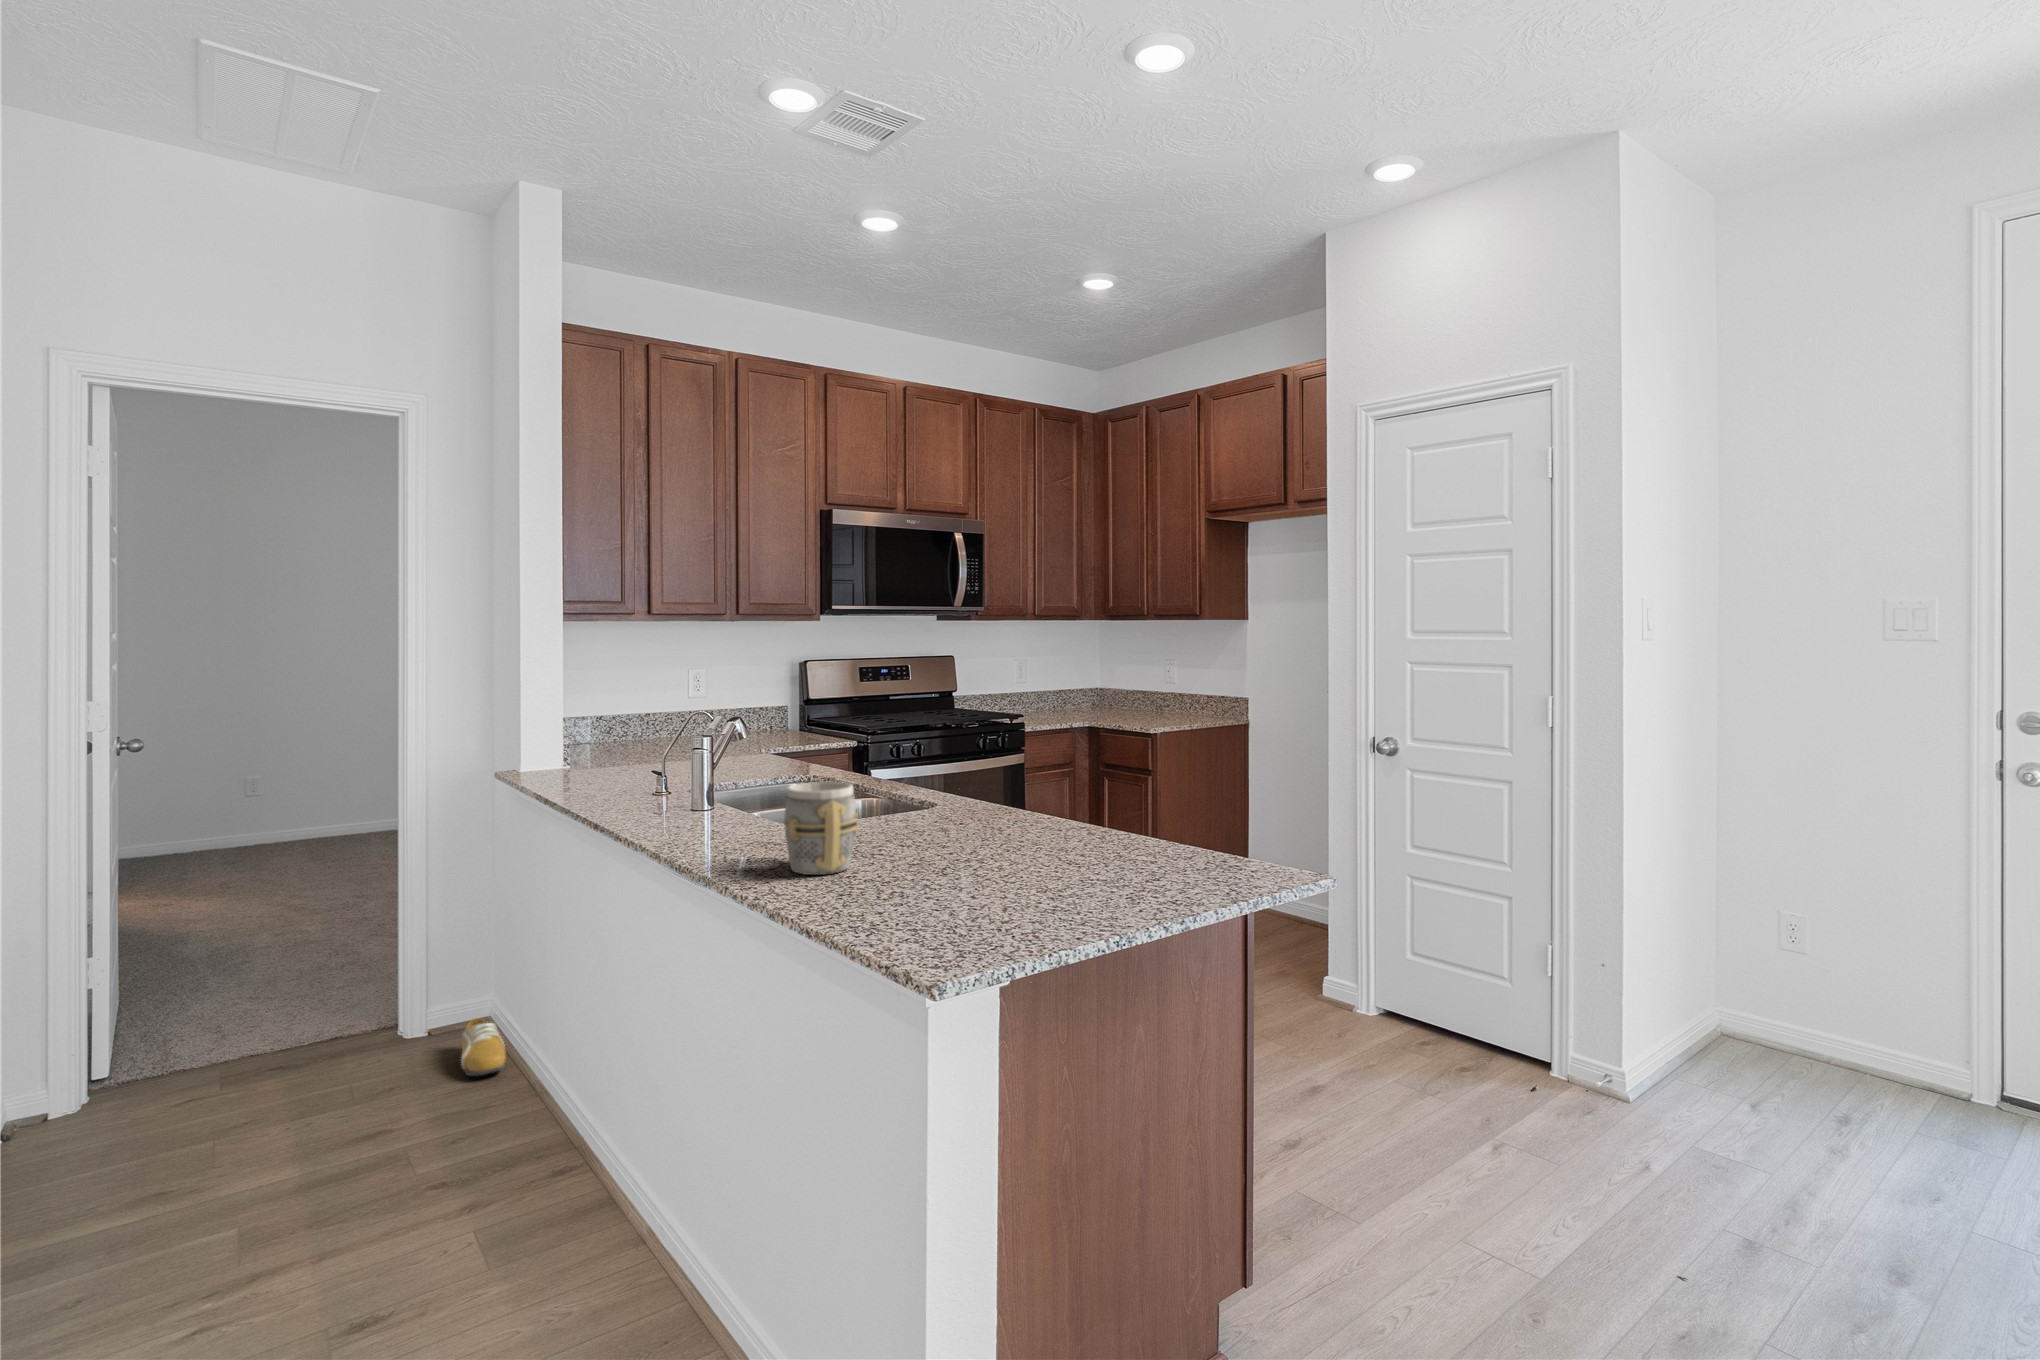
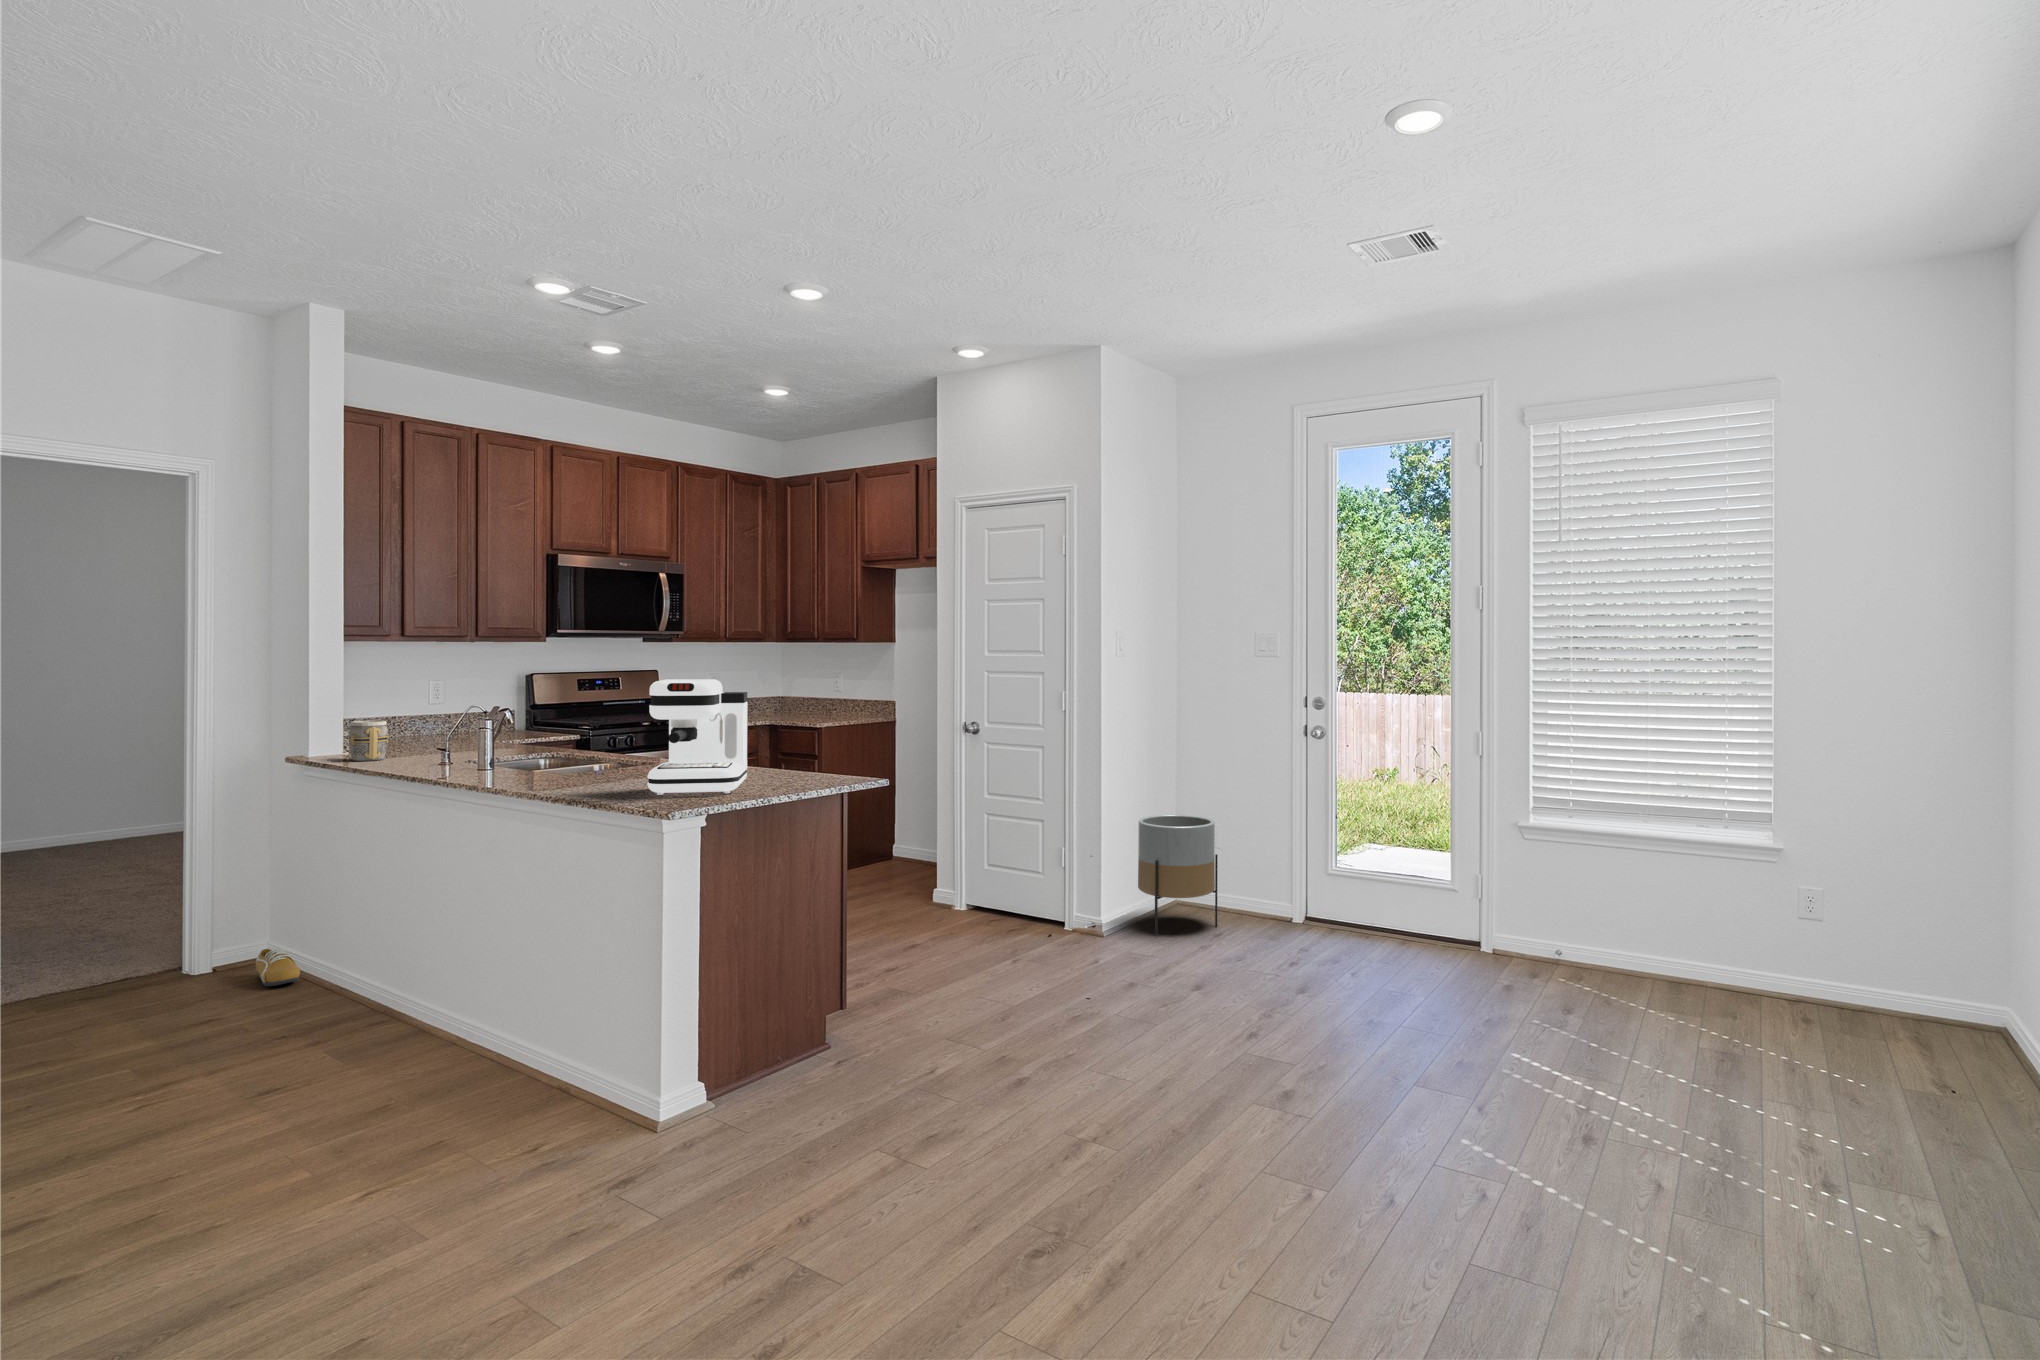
coffee maker: none [903,691,1080,916] -> present [648,679,747,795]
mug: present [784,782,858,875] -> present [349,720,389,761]
planter: none [1678,901,1830,1112] -> present [1138,815,1218,935]

